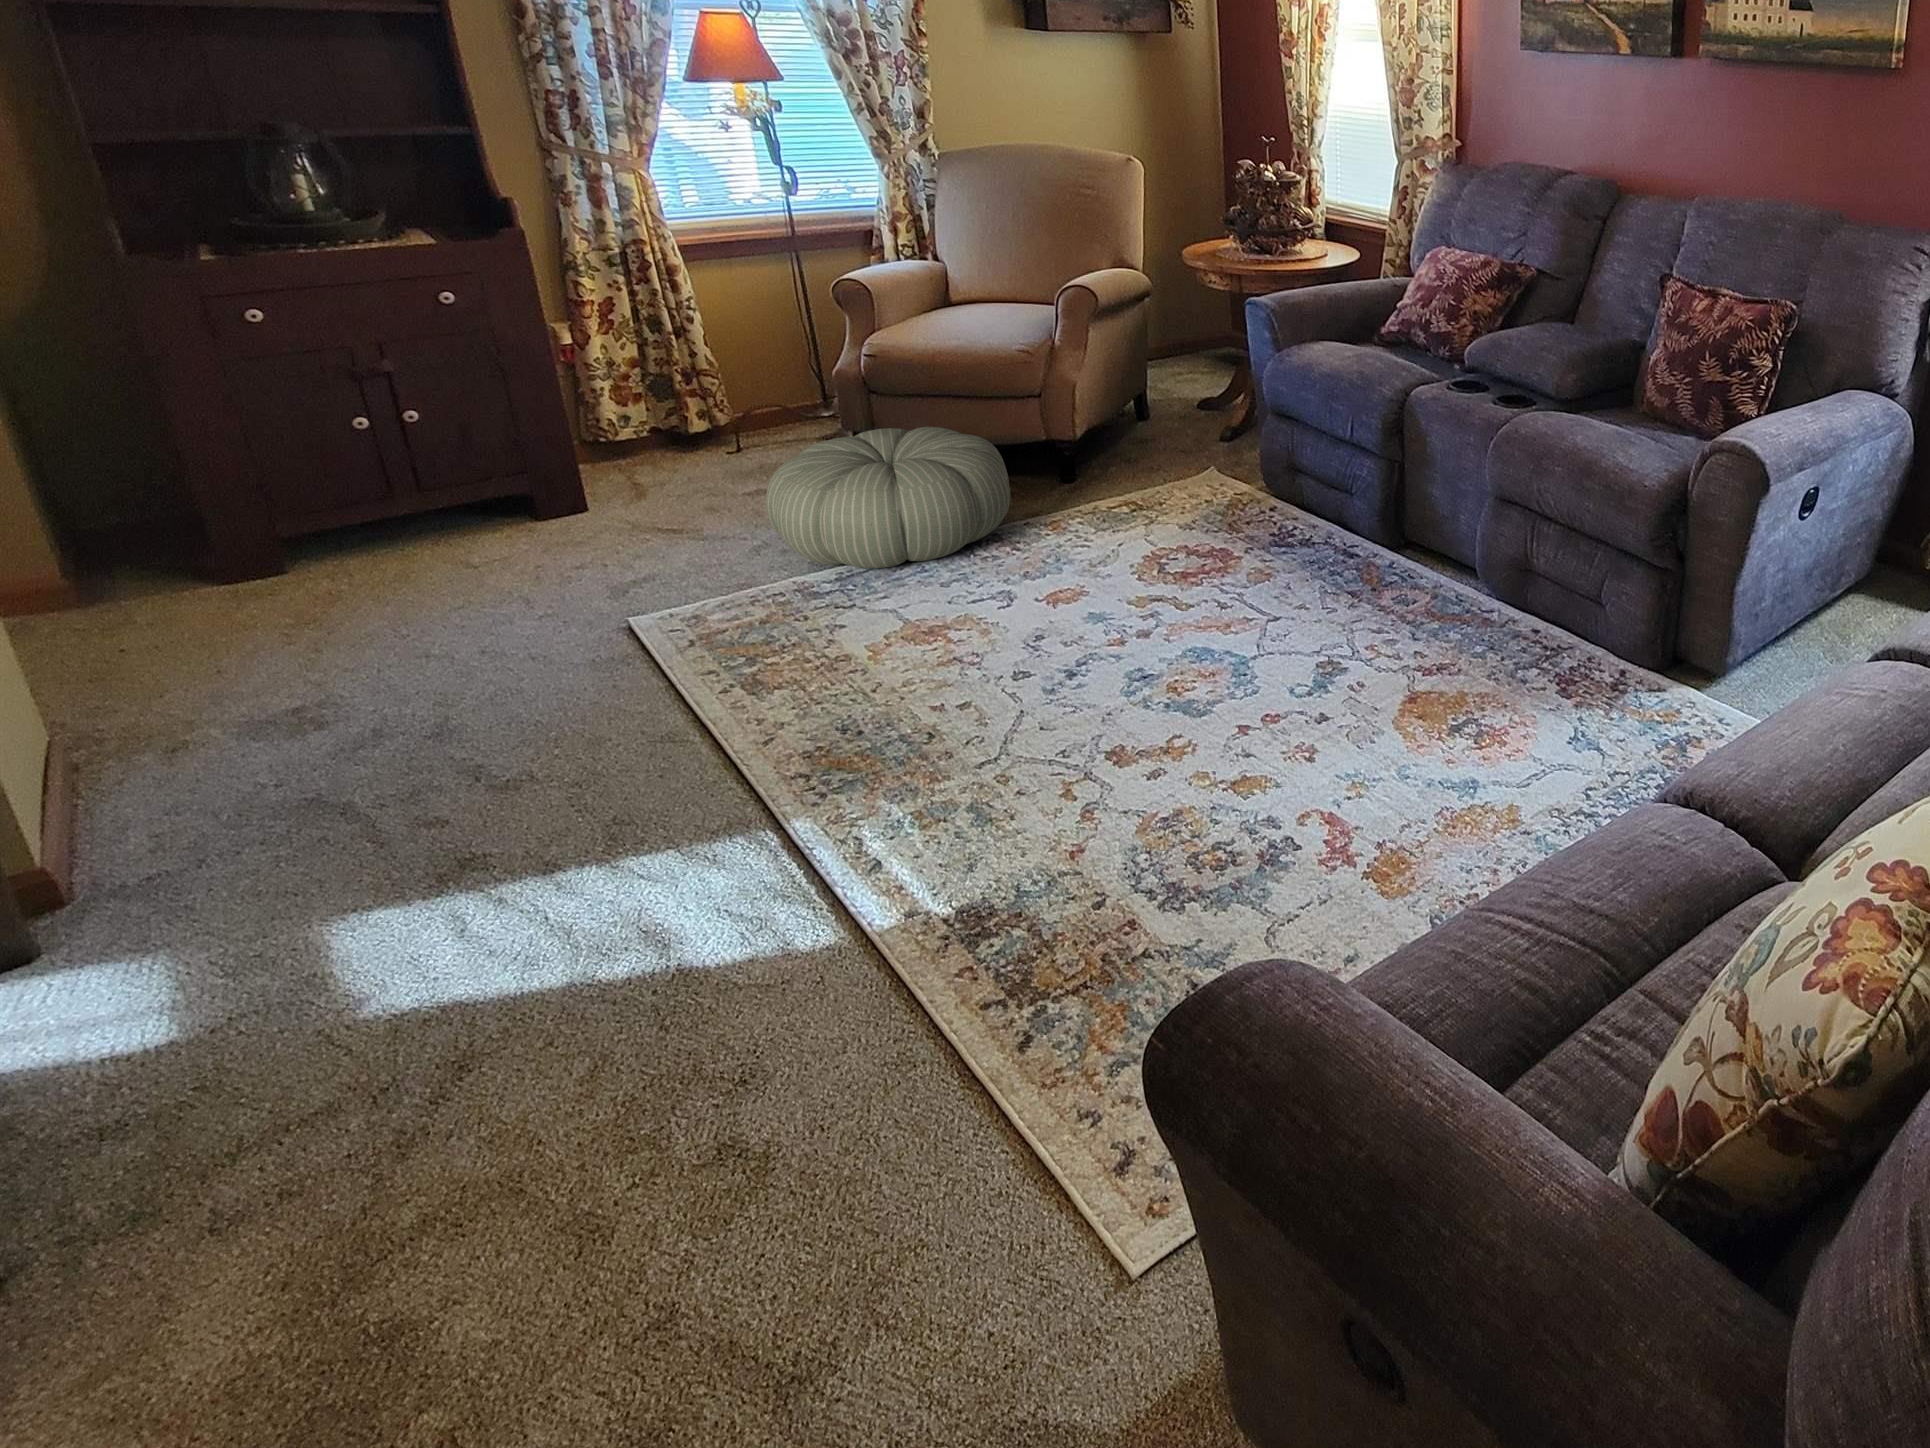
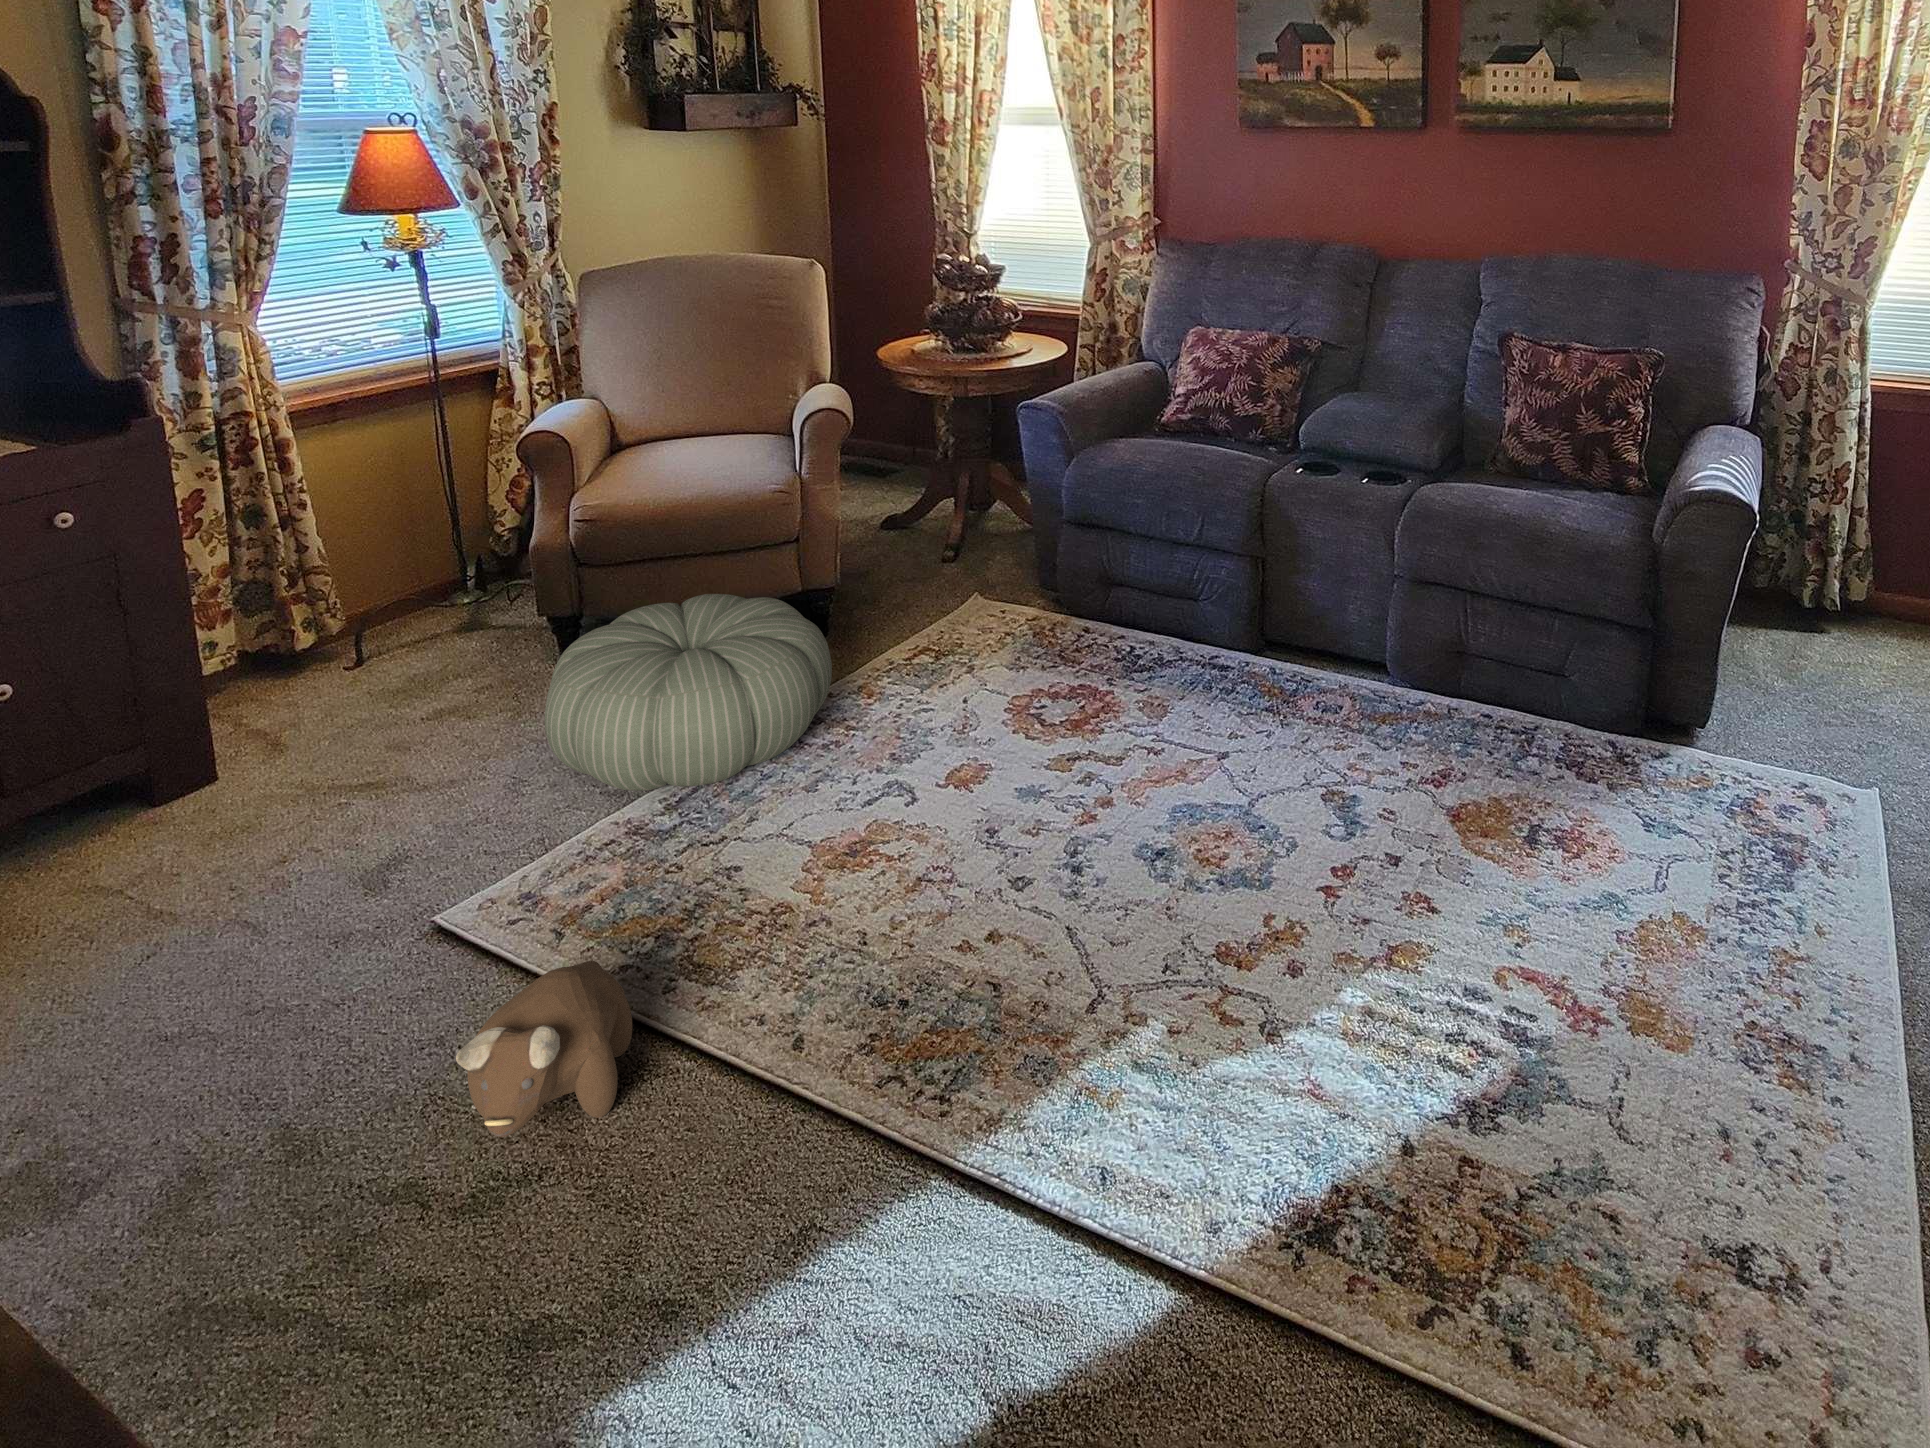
plush toy: none [491,646,671,752] -> present [456,961,632,1137]

